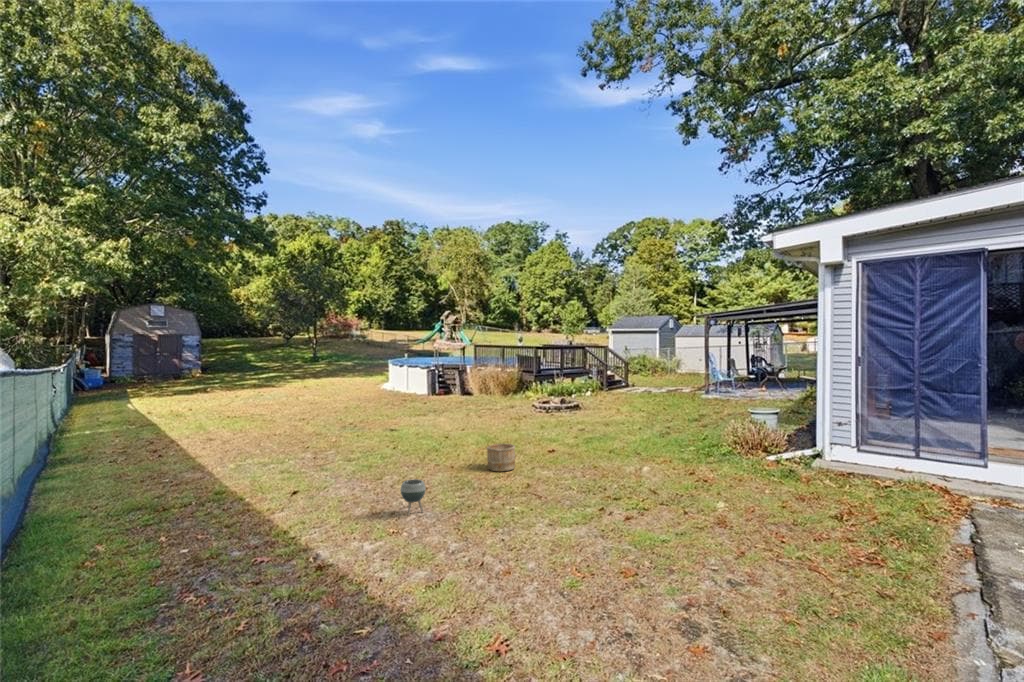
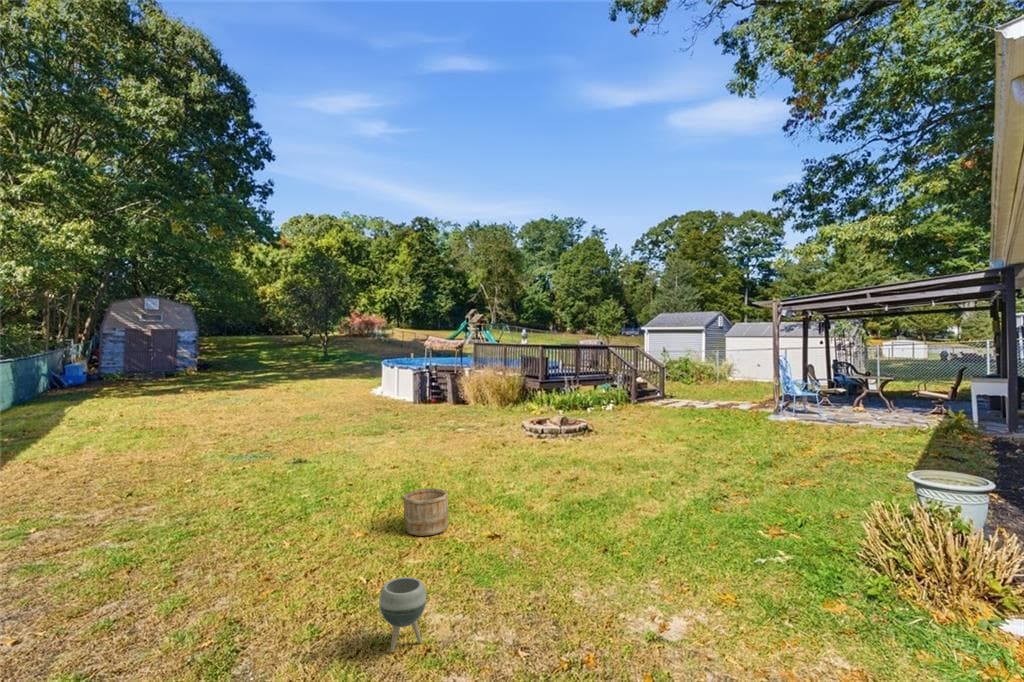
planter: present [401,479,425,515] -> present [379,577,426,652]

